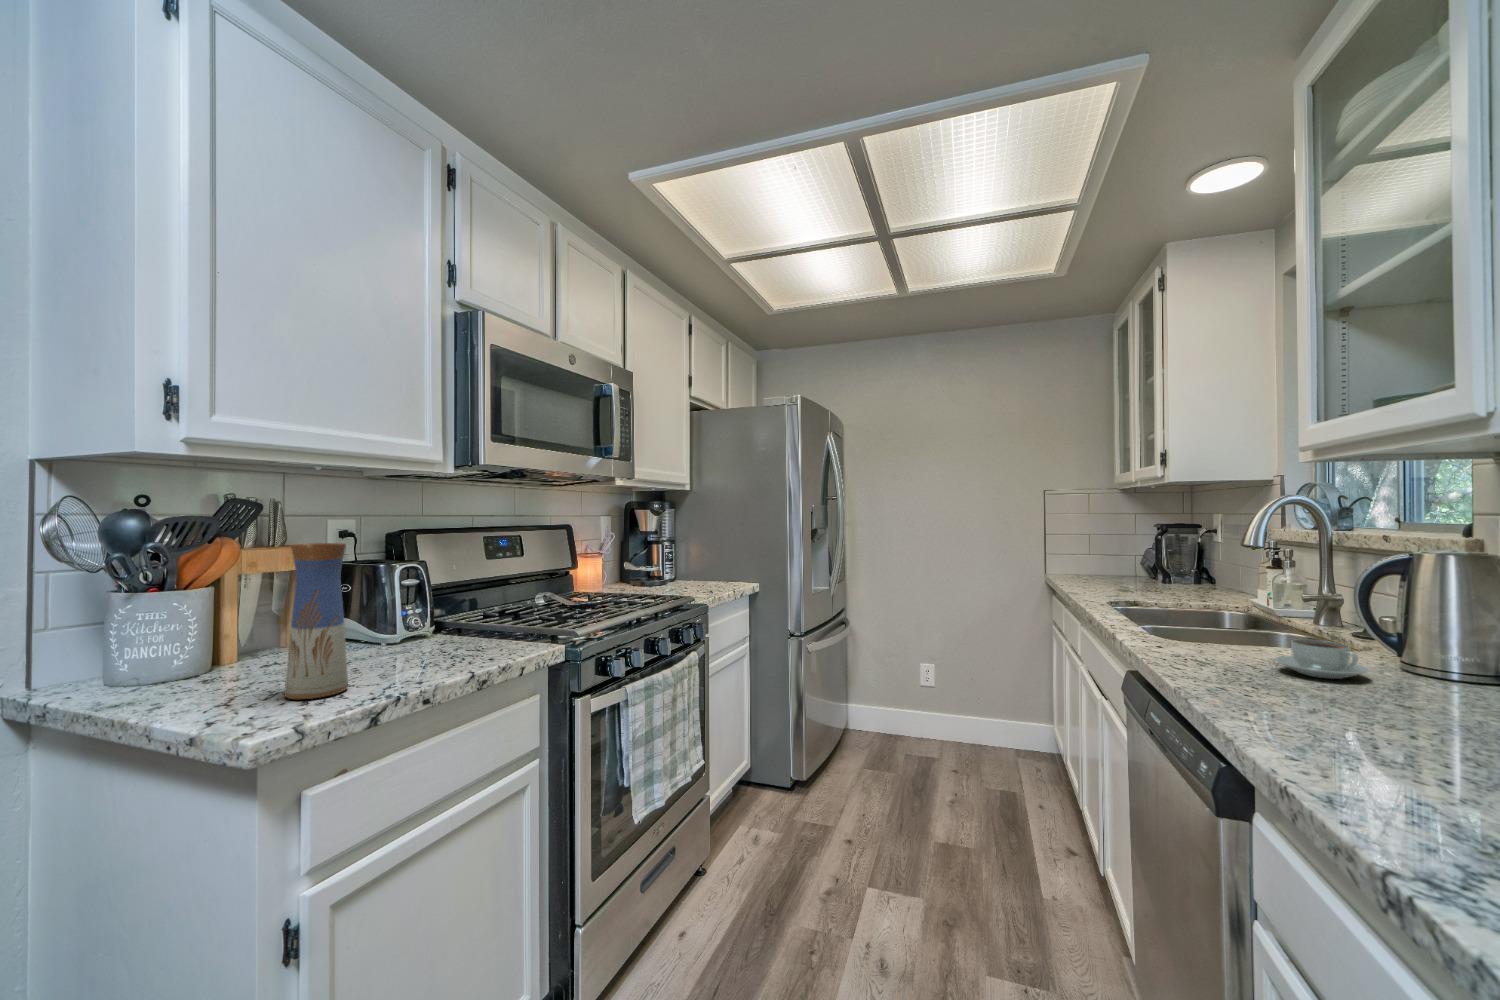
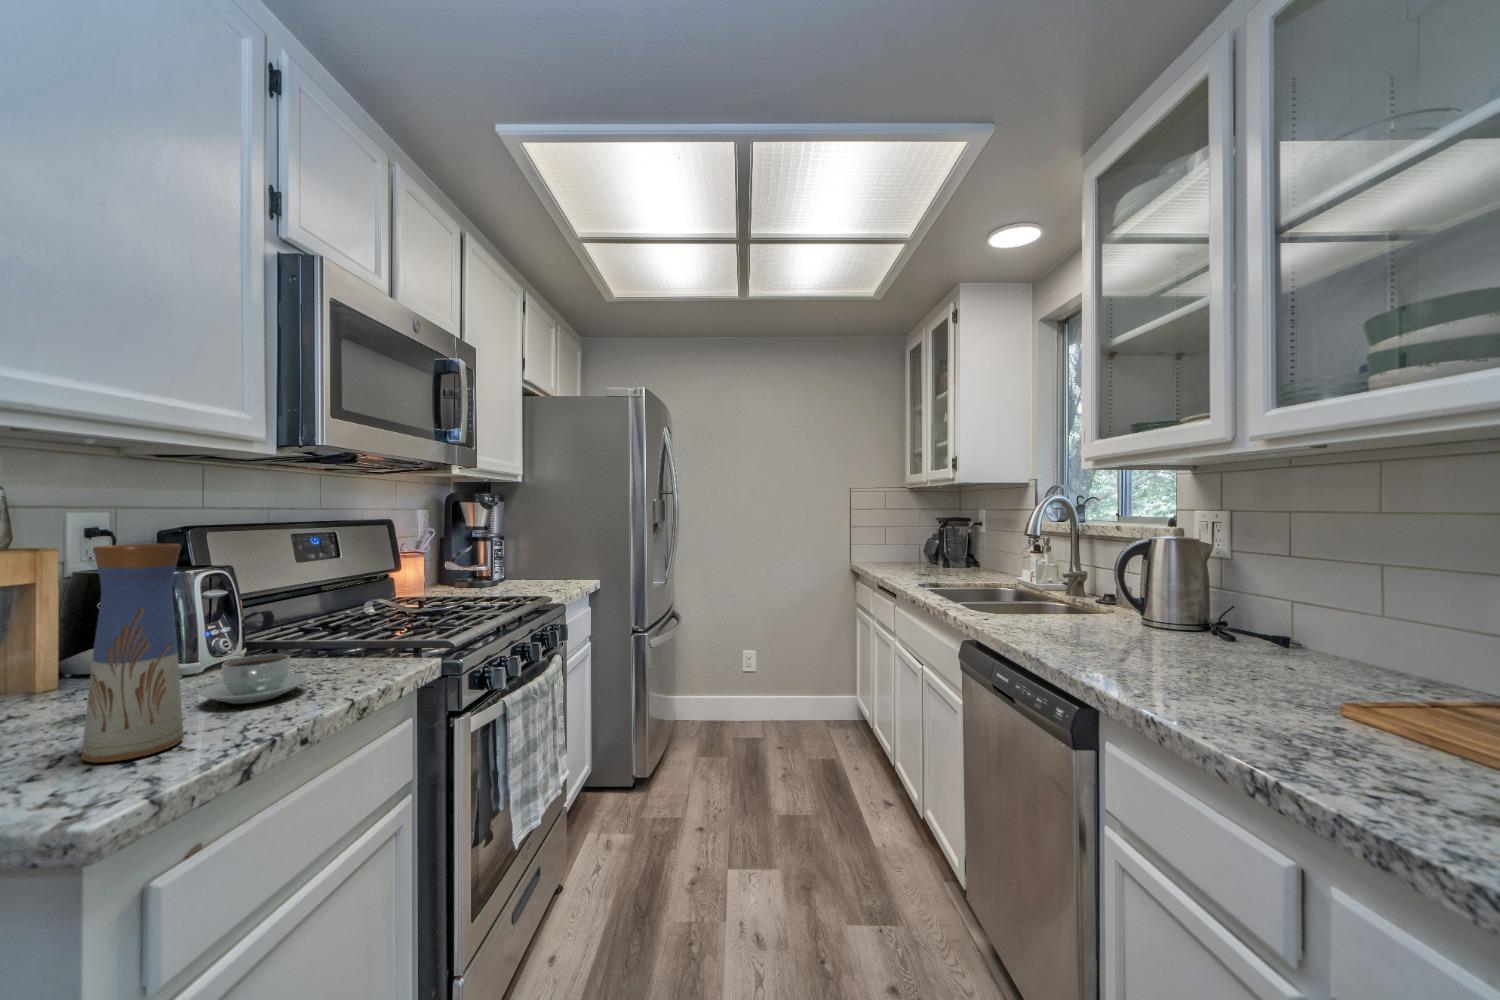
coffee cup: present [1276,639,1369,679] -> present [200,654,307,704]

